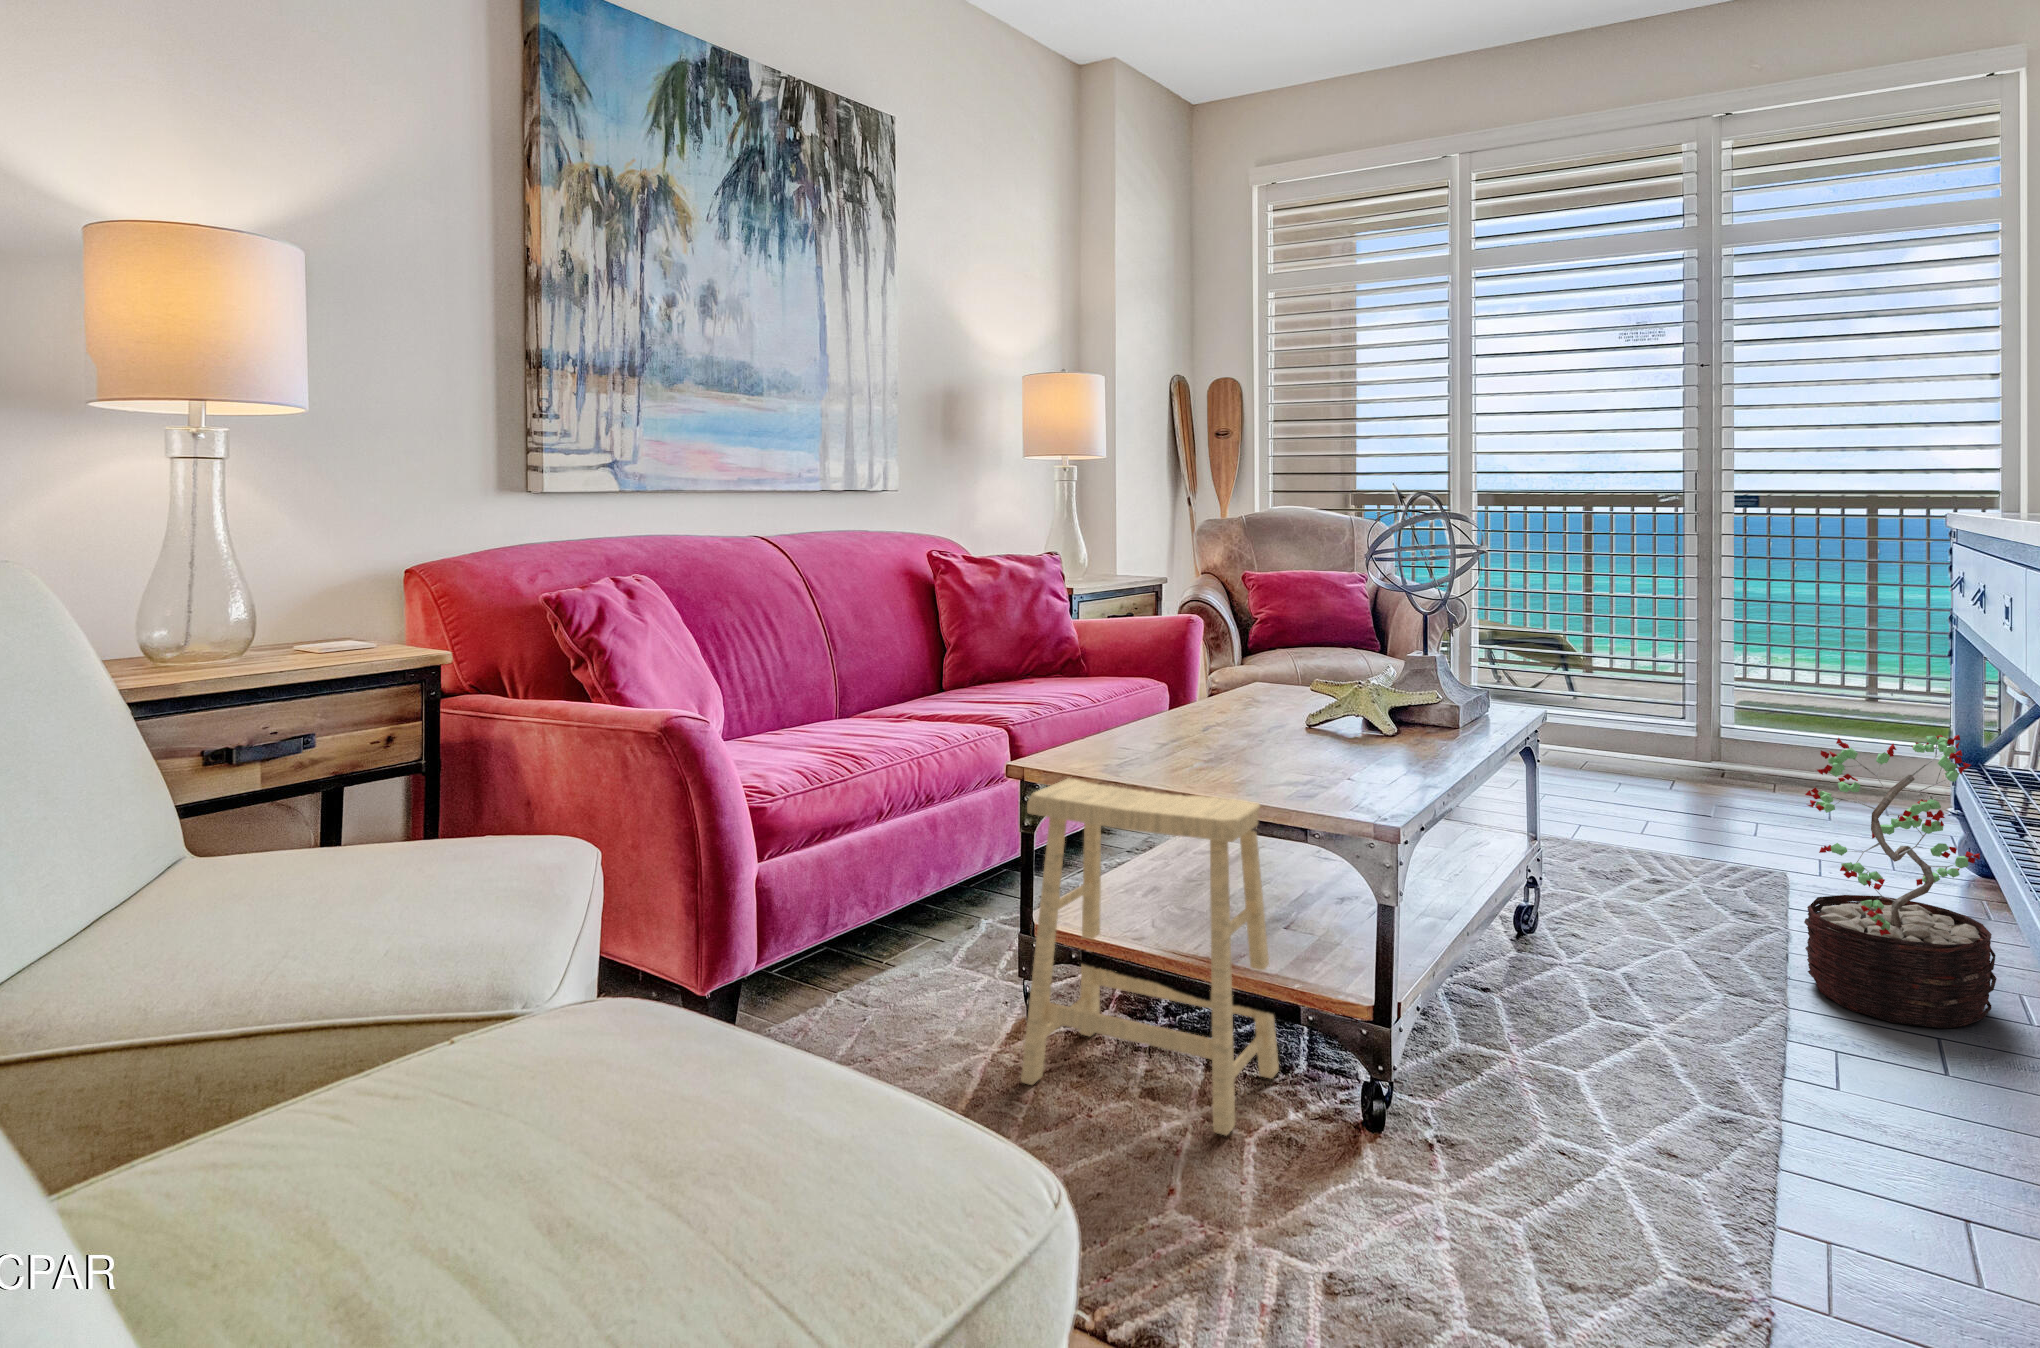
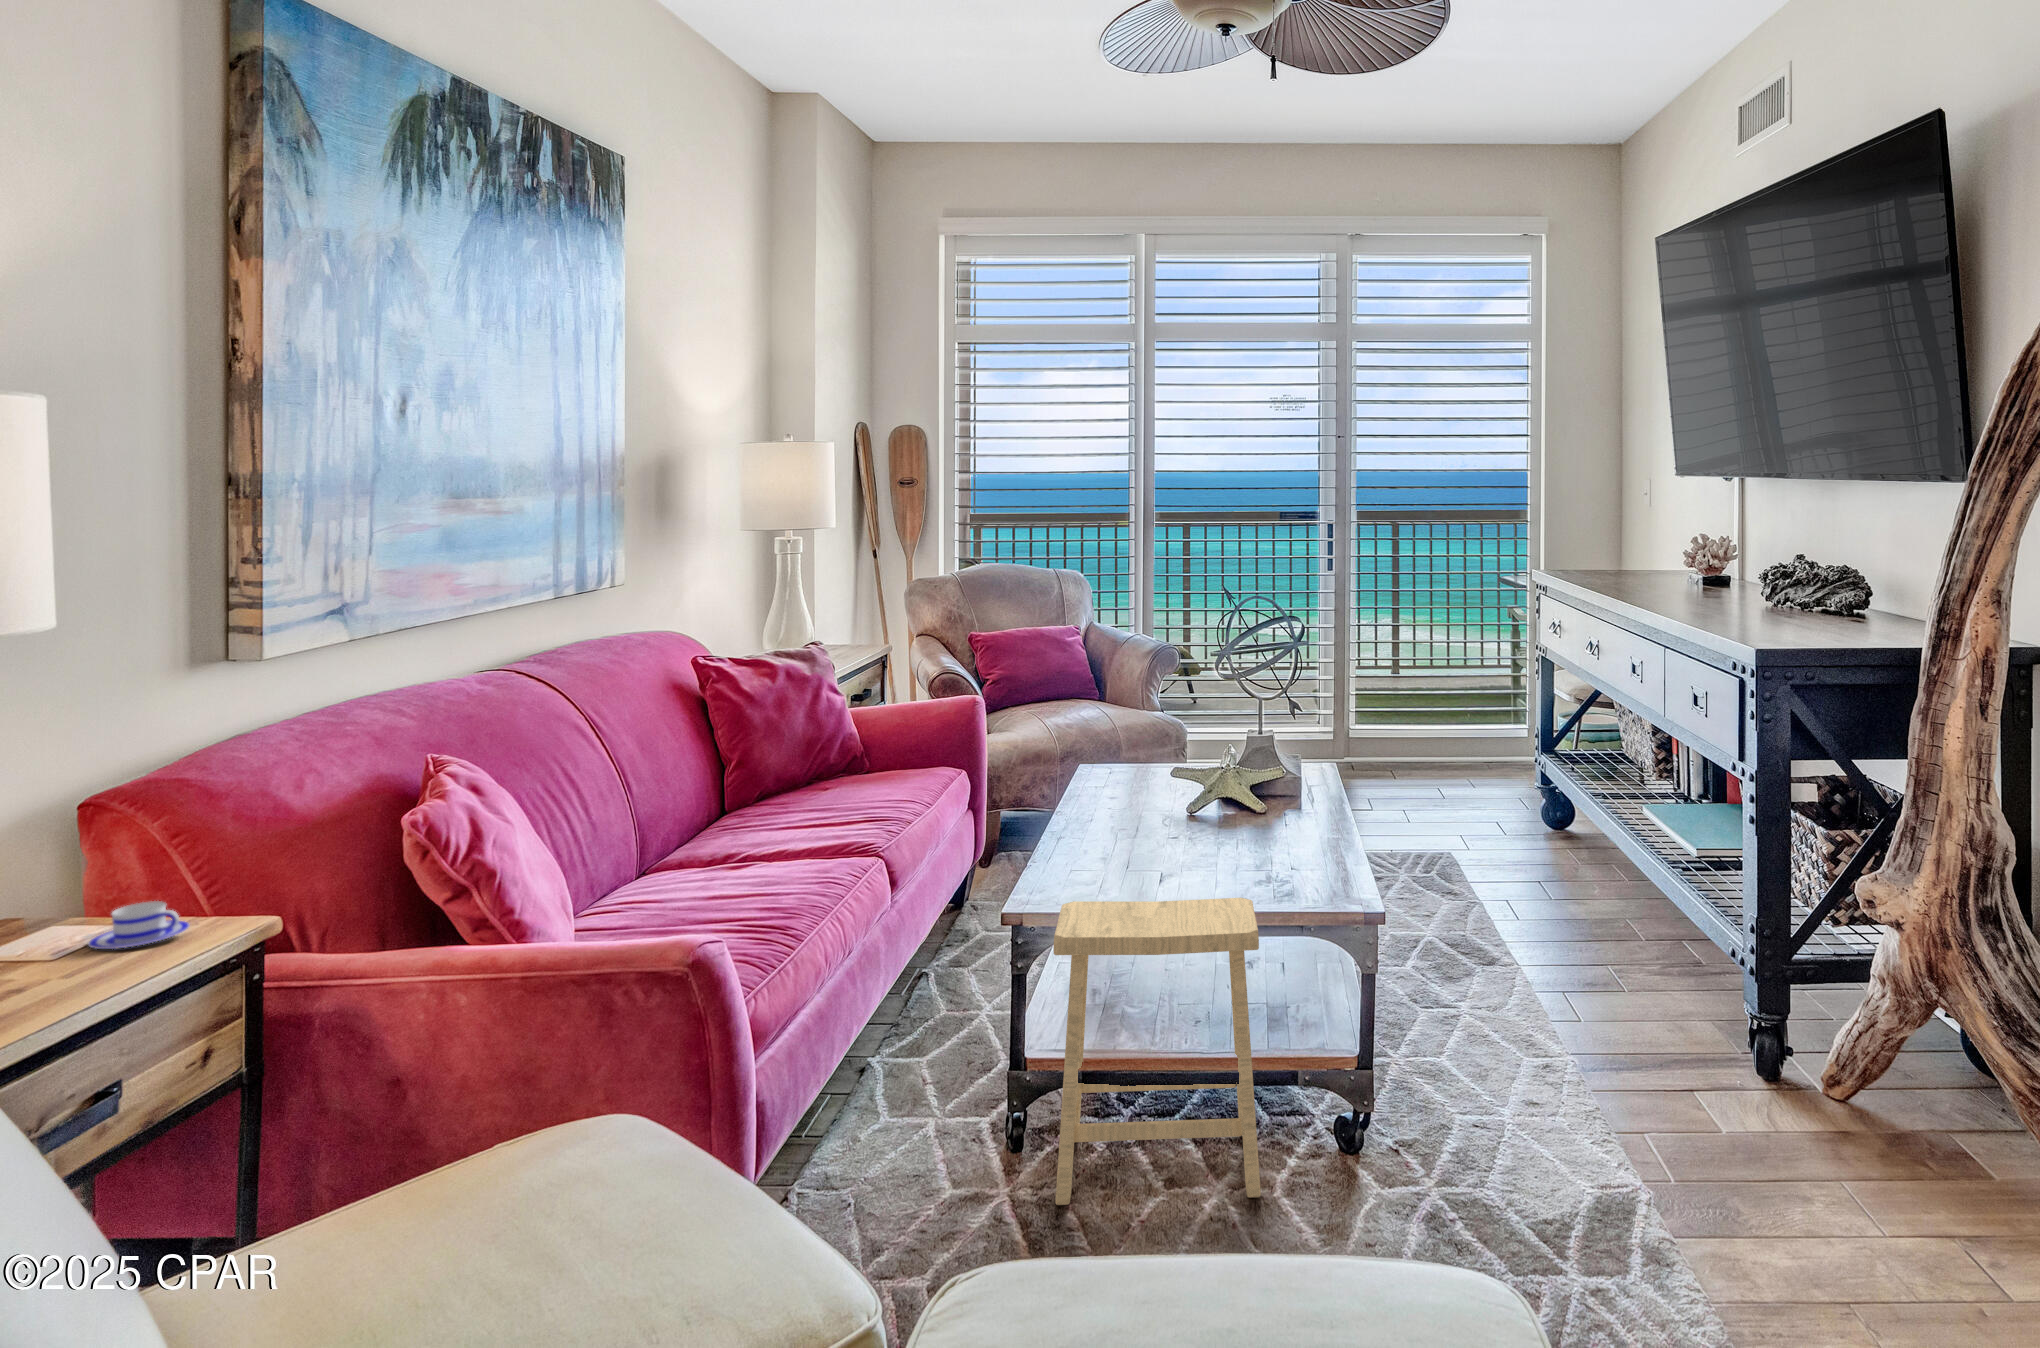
teacup: none [308,640,375,666] -> present [88,901,190,949]
decorative plant: present [1804,735,1997,1028] -> none [1524,757,1640,969]

